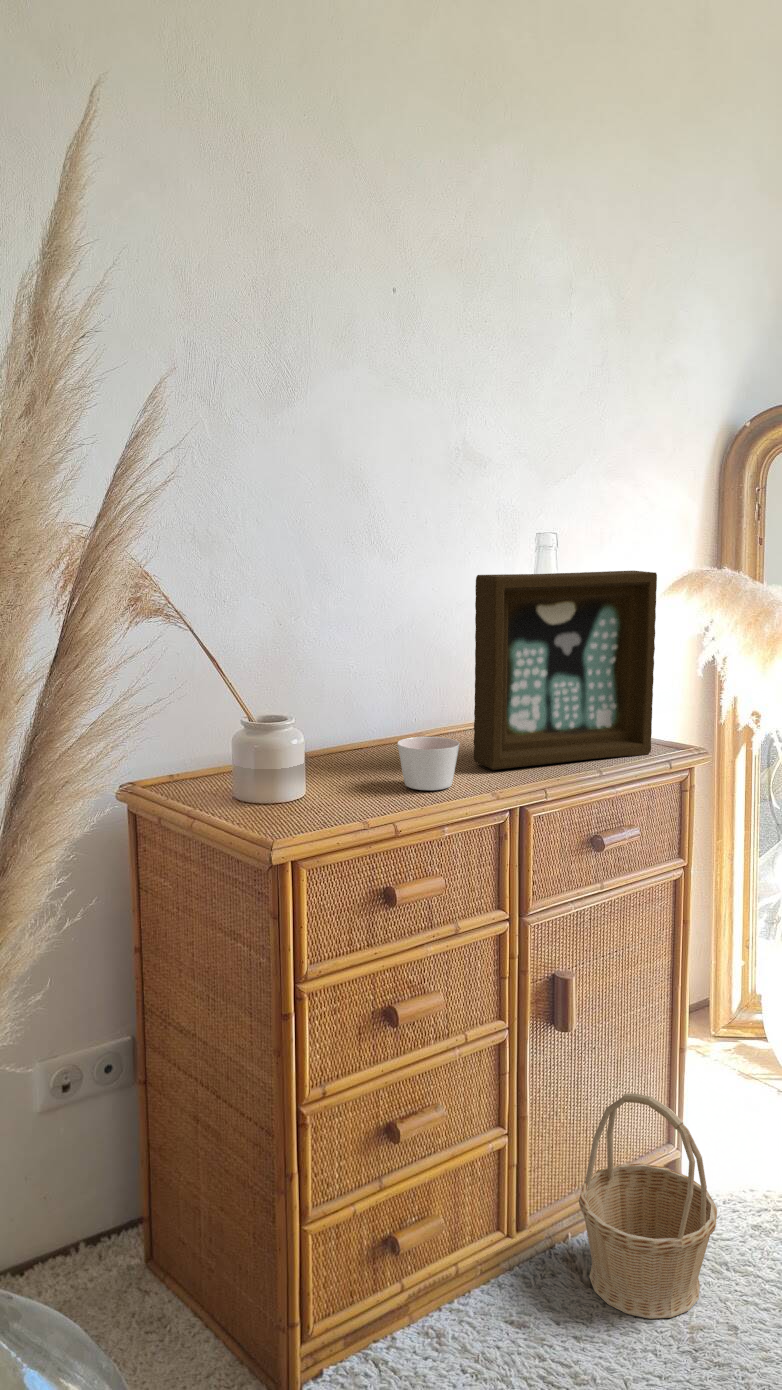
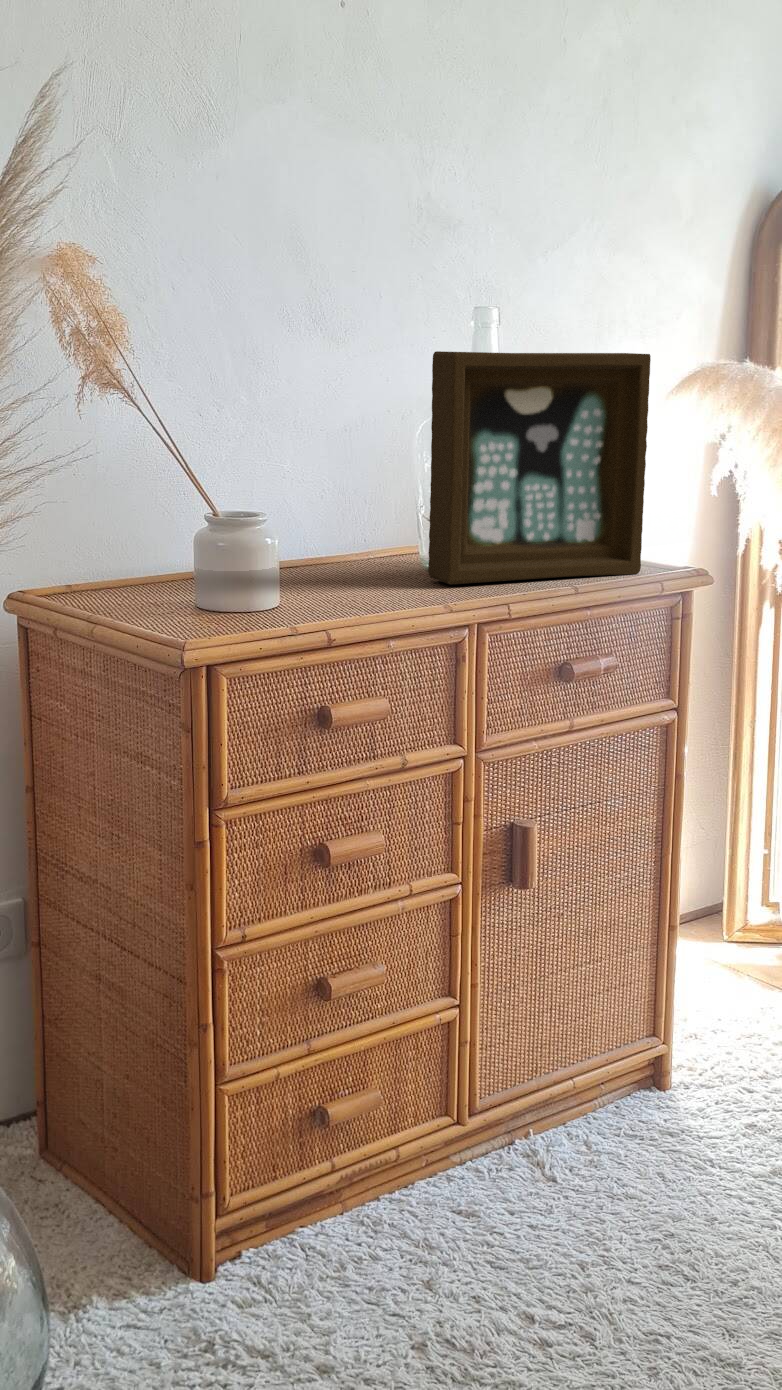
candle: present [398,737,460,790] -> none [335,542,408,601]
basket: present [579,1094,717,1319] -> none [541,960,699,1209]

